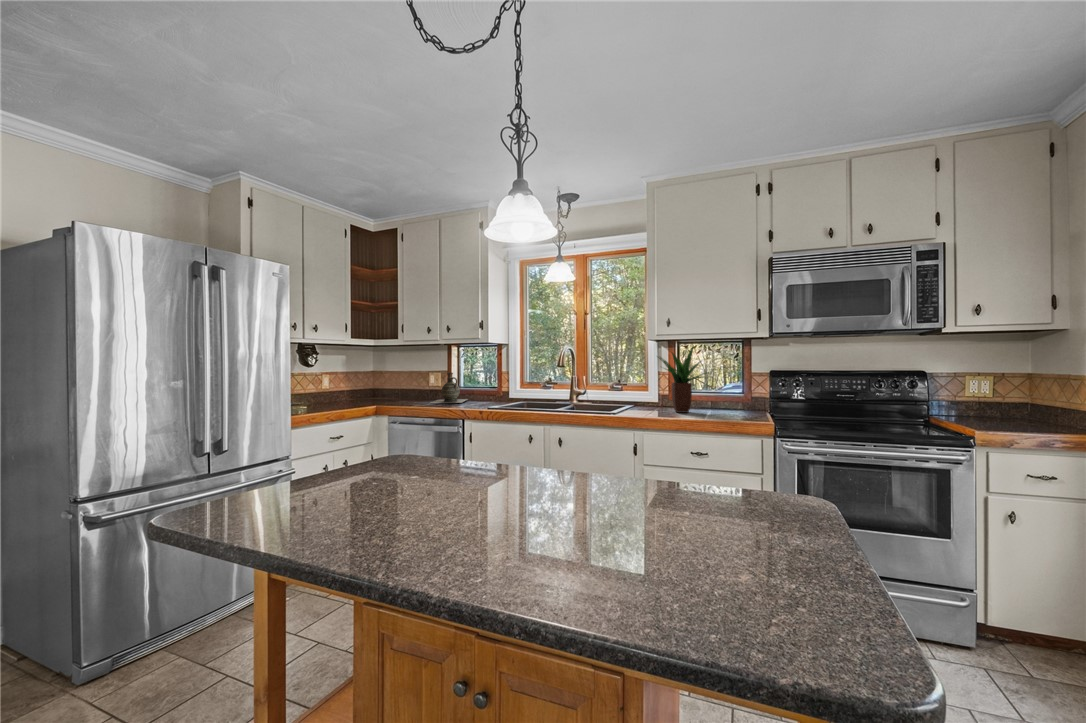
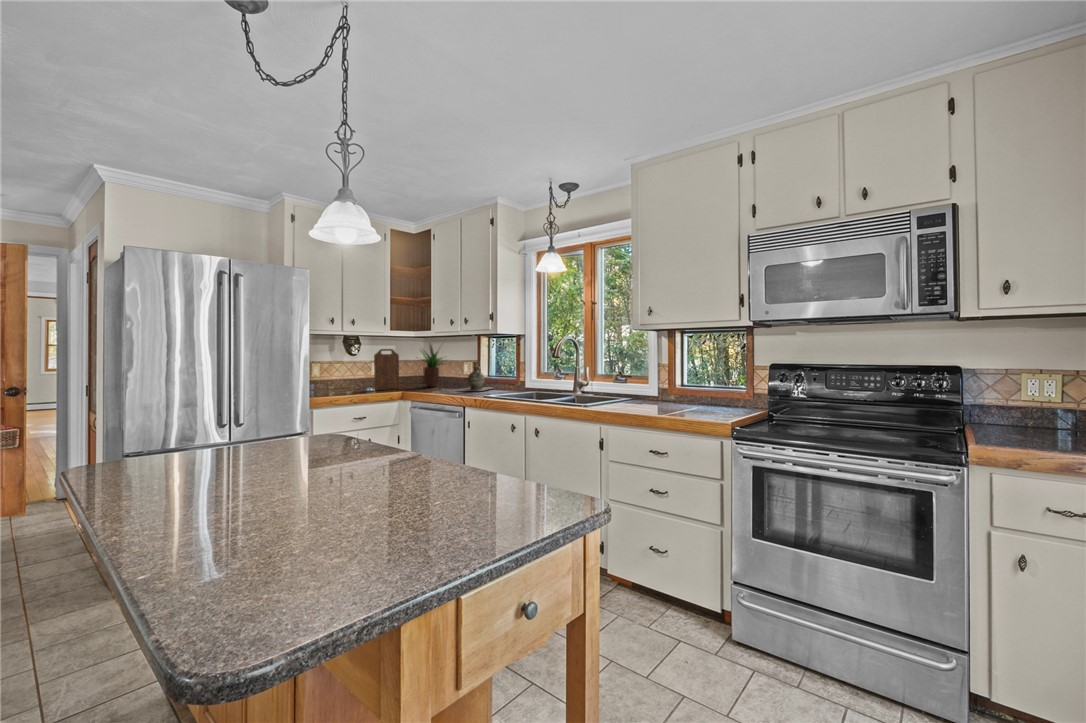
potted plant: present [659,347,707,413] -> present [421,345,442,387]
cutting board: none [328,358,356,405] -> present [374,349,399,390]

